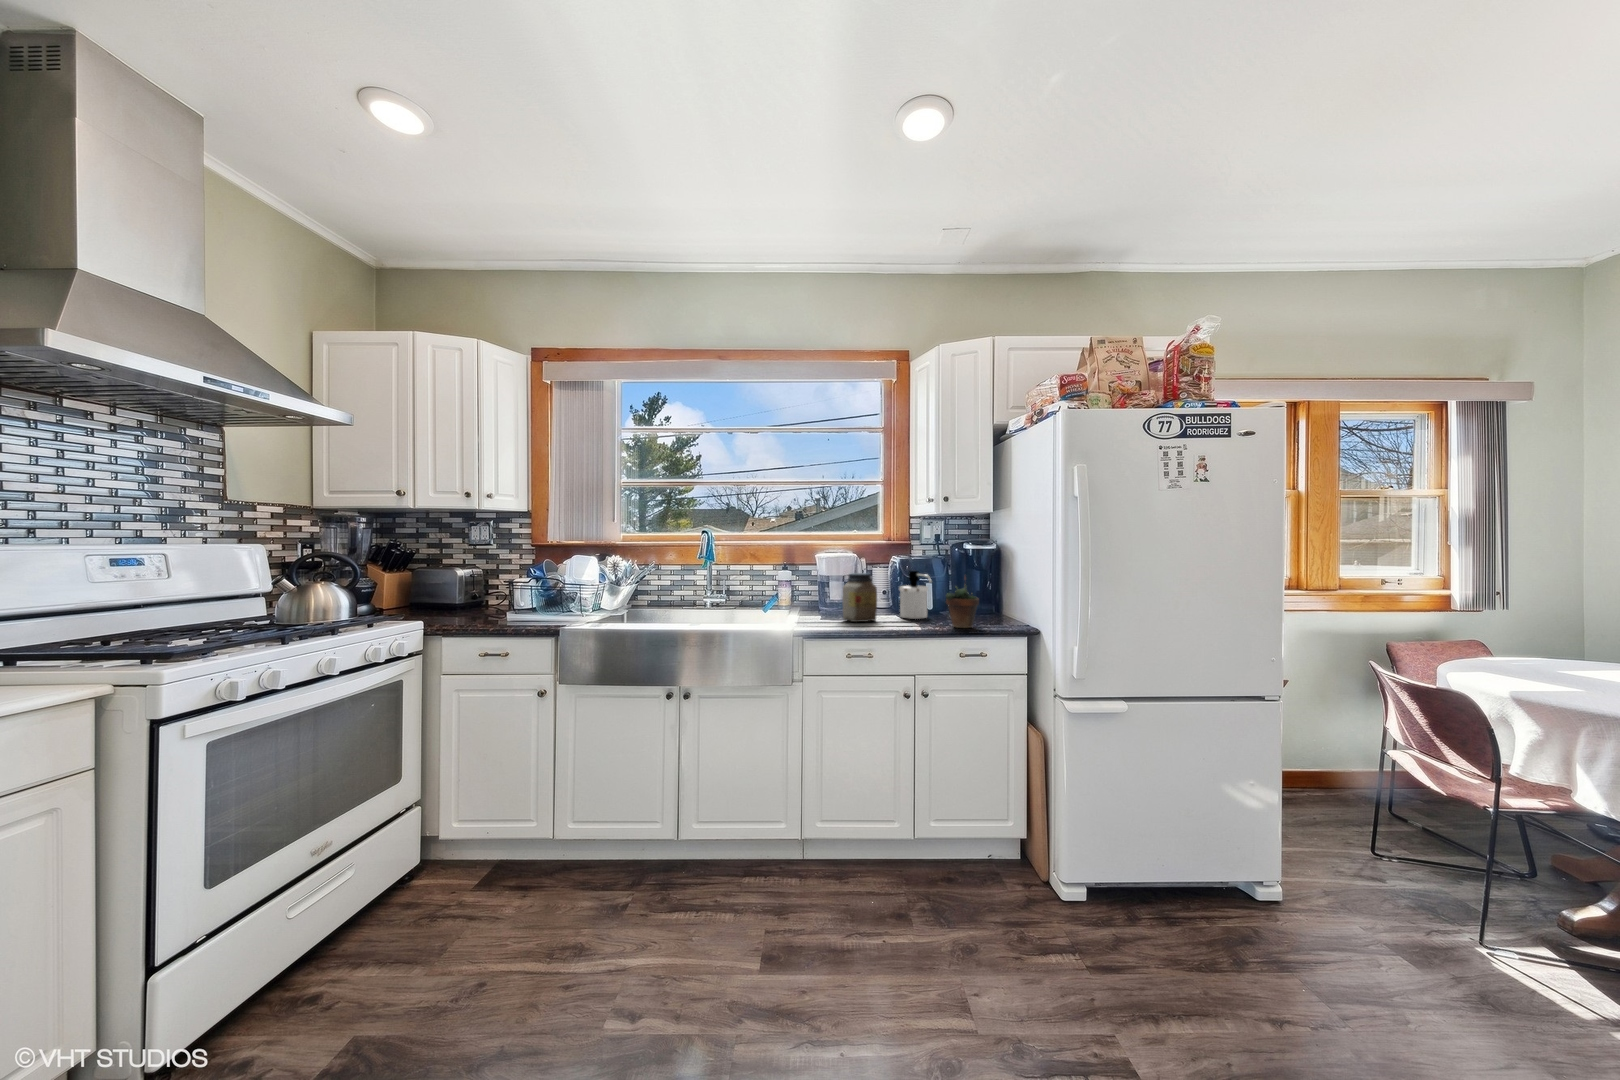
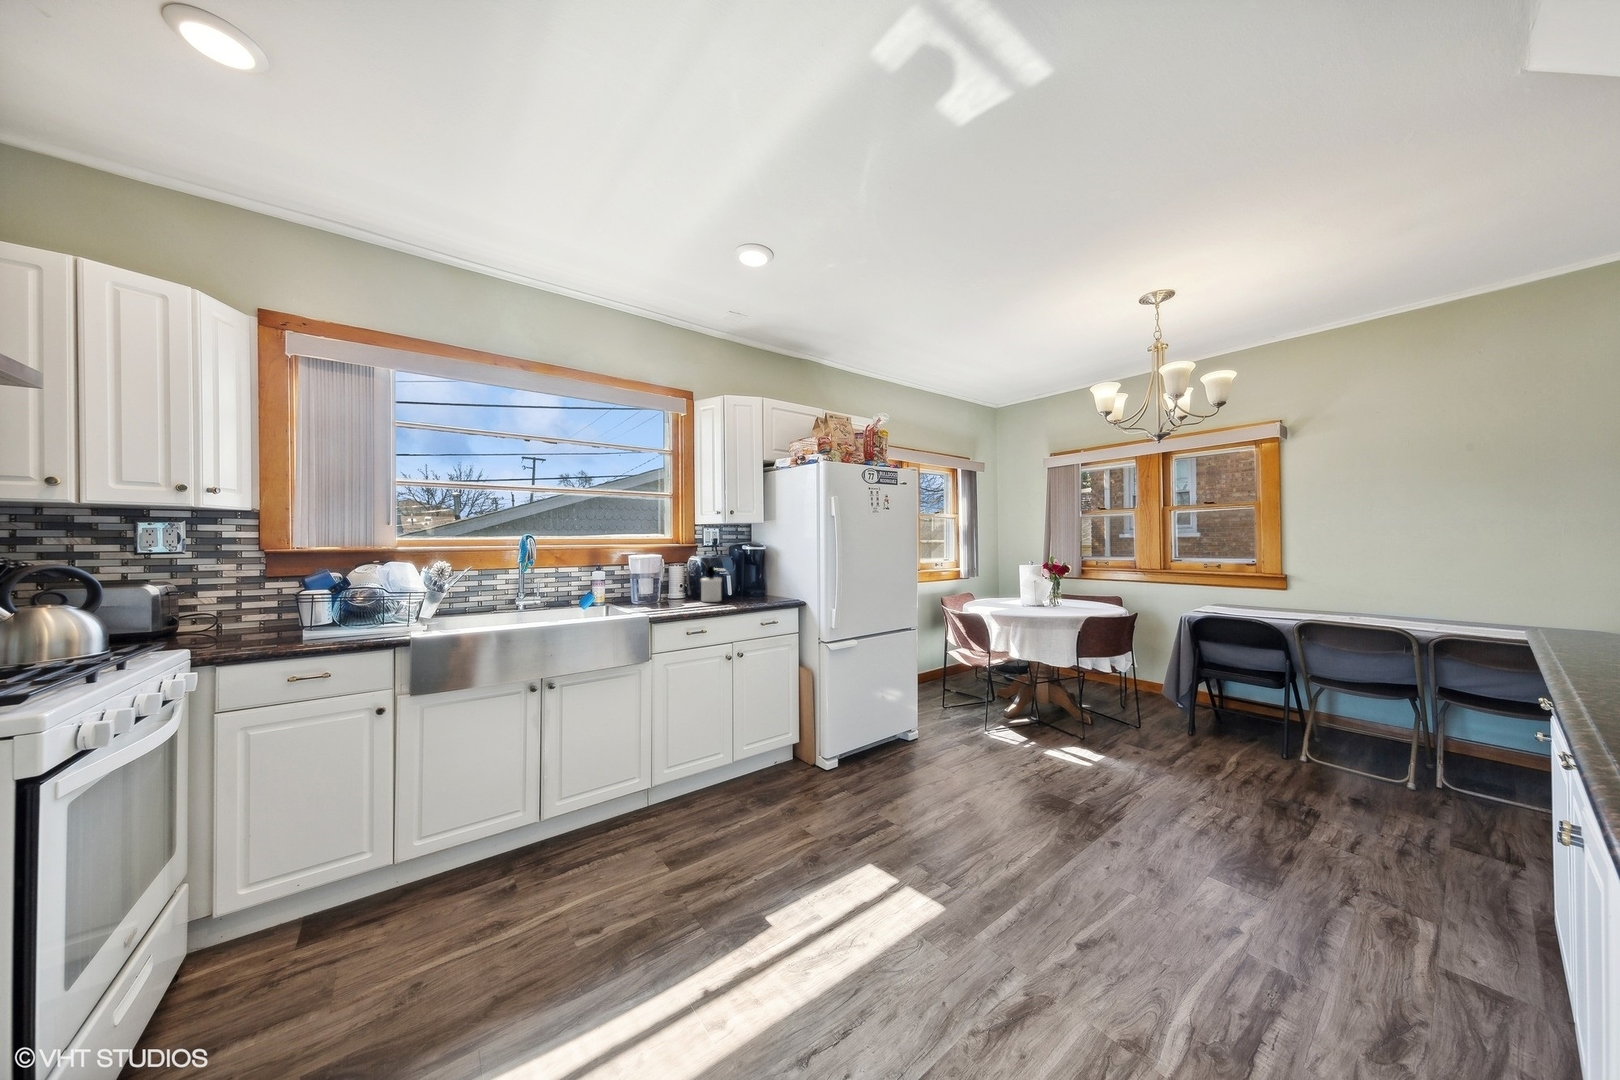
jar: present [842,573,877,622] -> none [663,570,691,609]
succulent plant: present [946,577,979,628] -> none [749,568,772,606]

